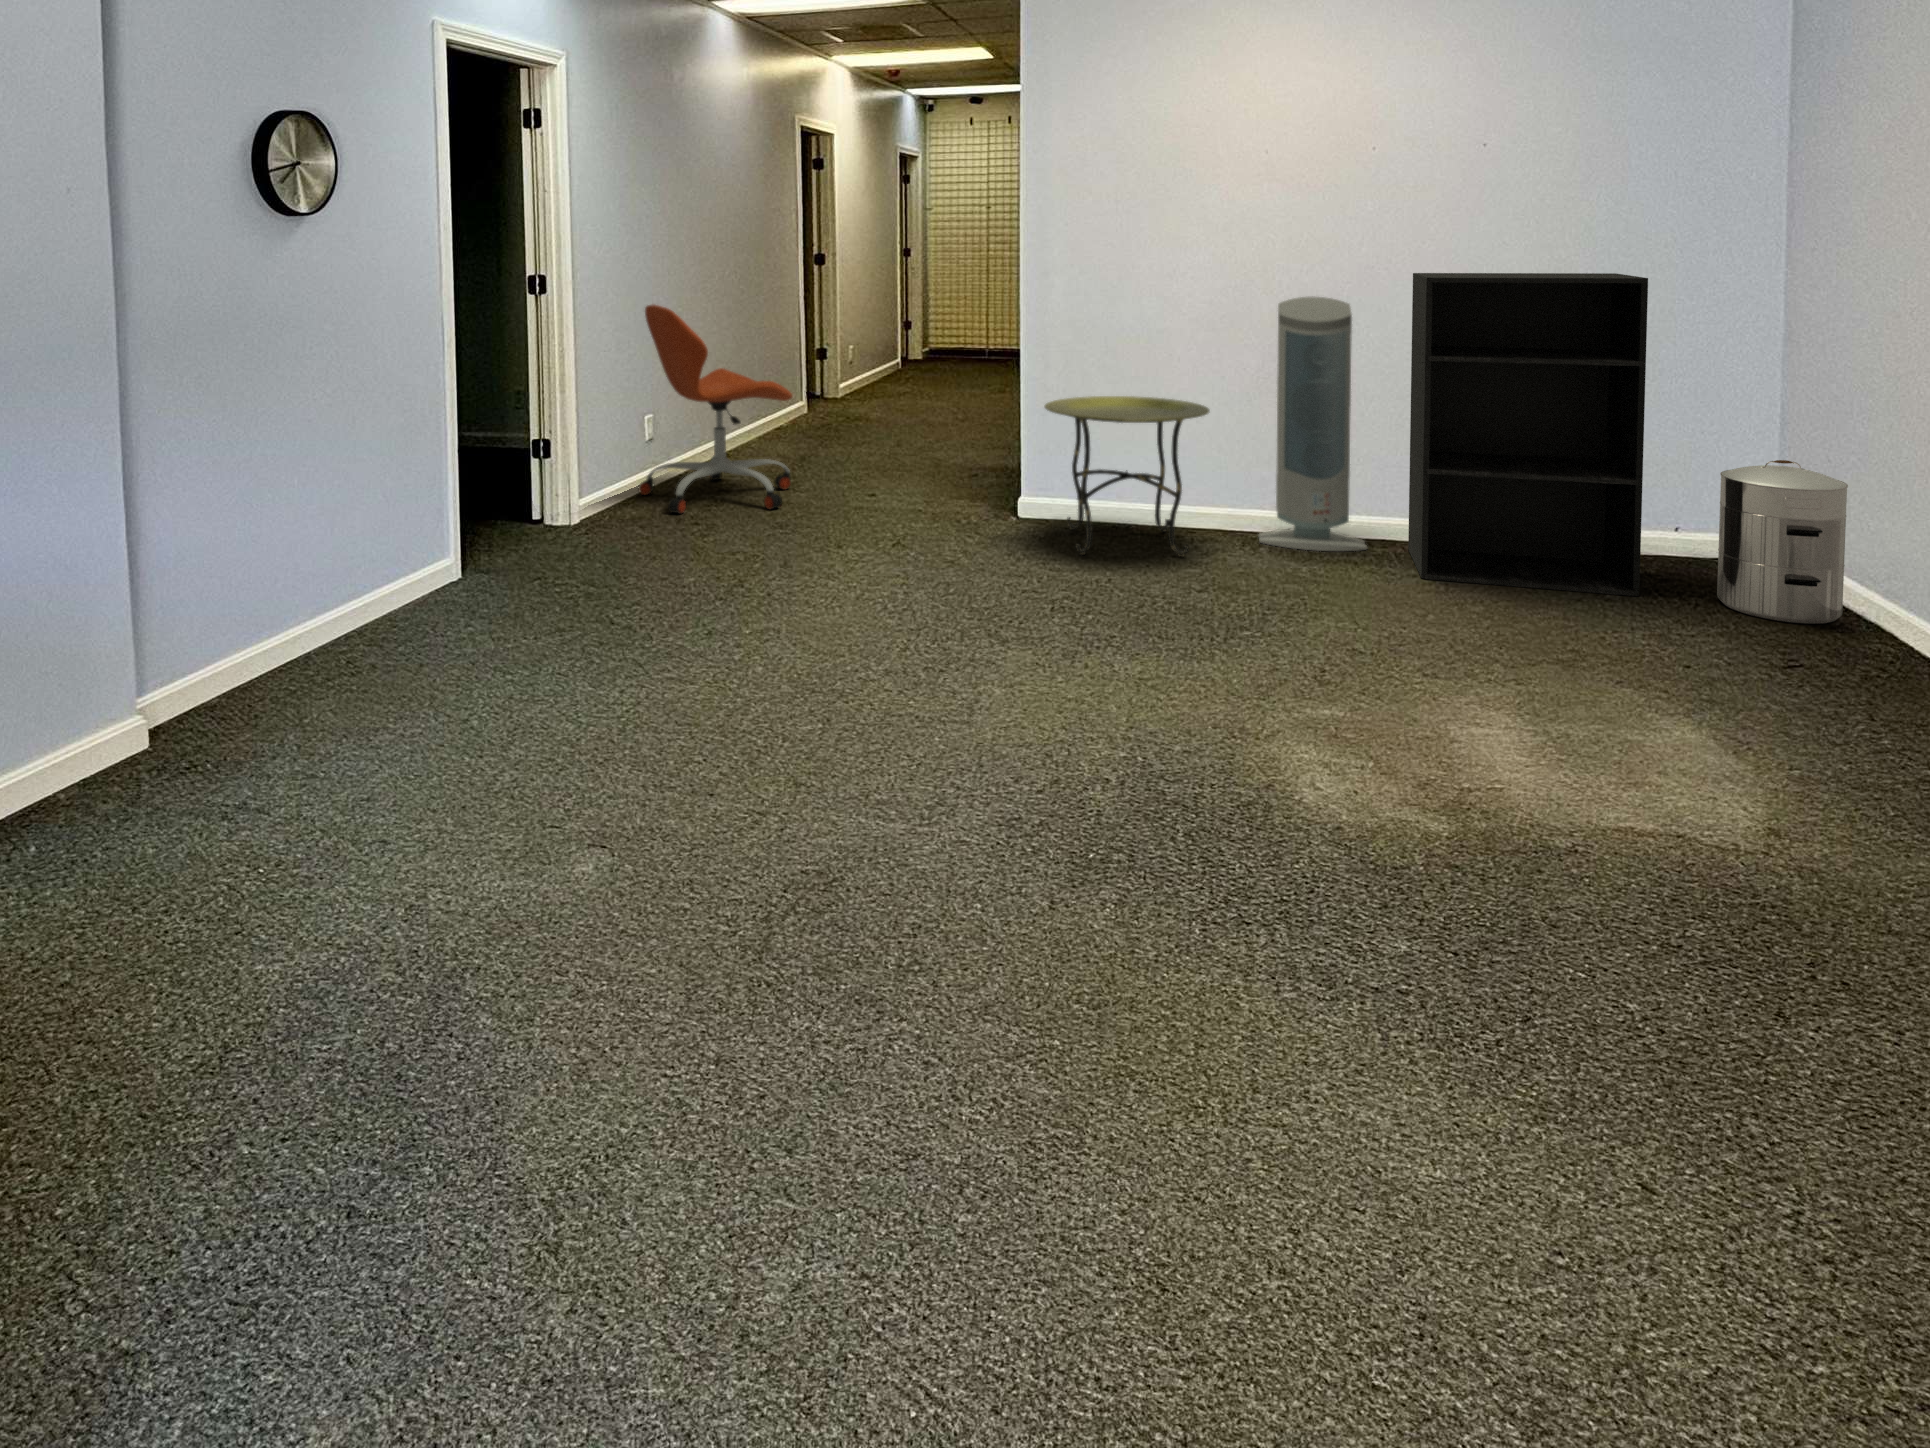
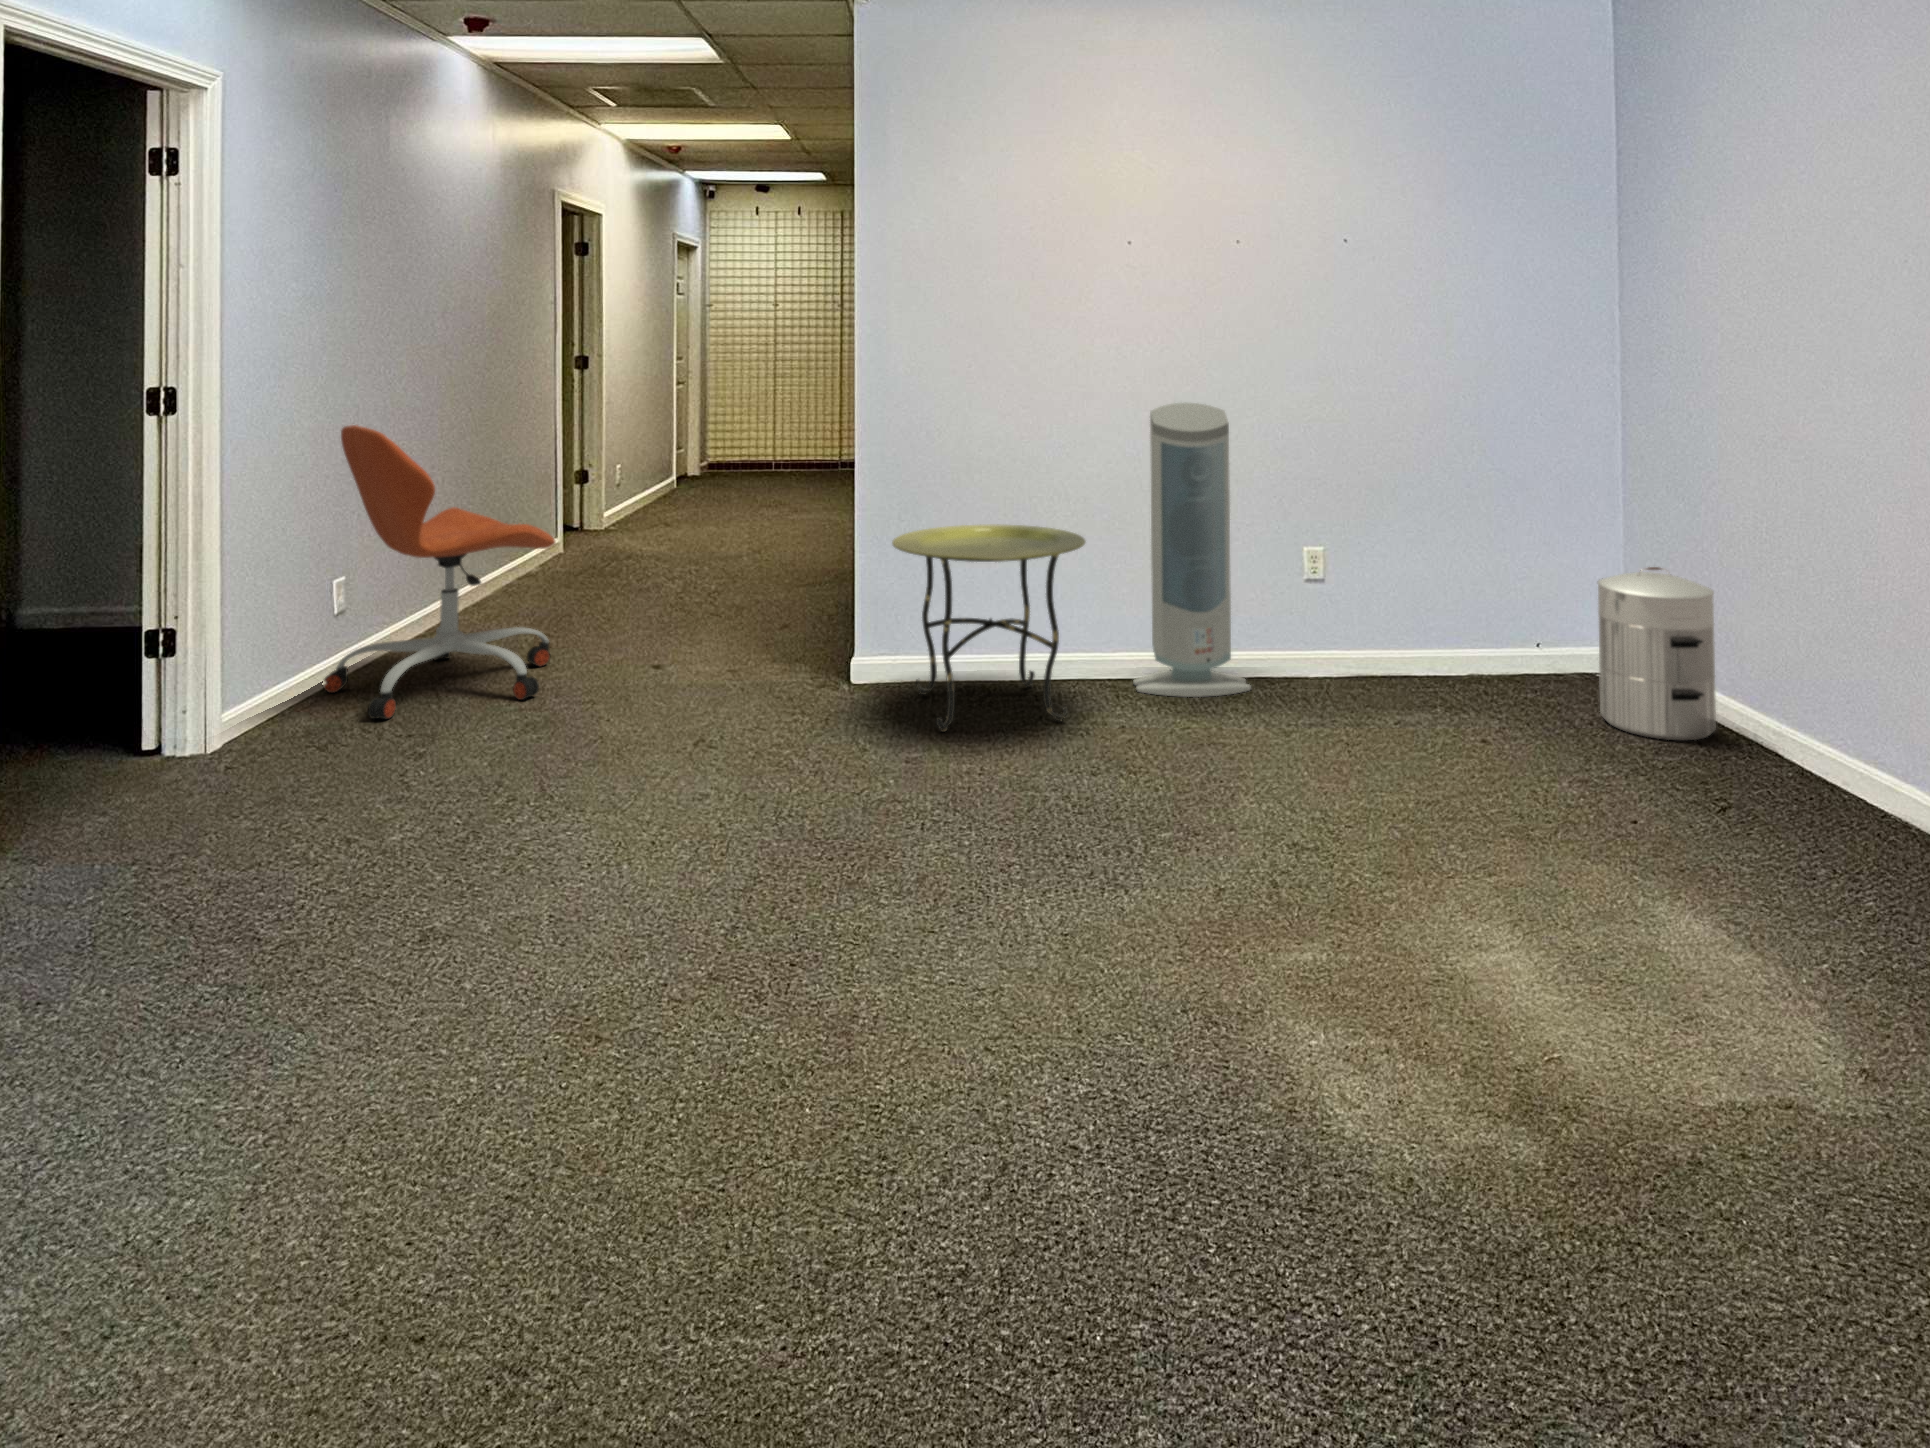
bookshelf: present [1408,273,1648,596] -> none [1289,375,1533,724]

